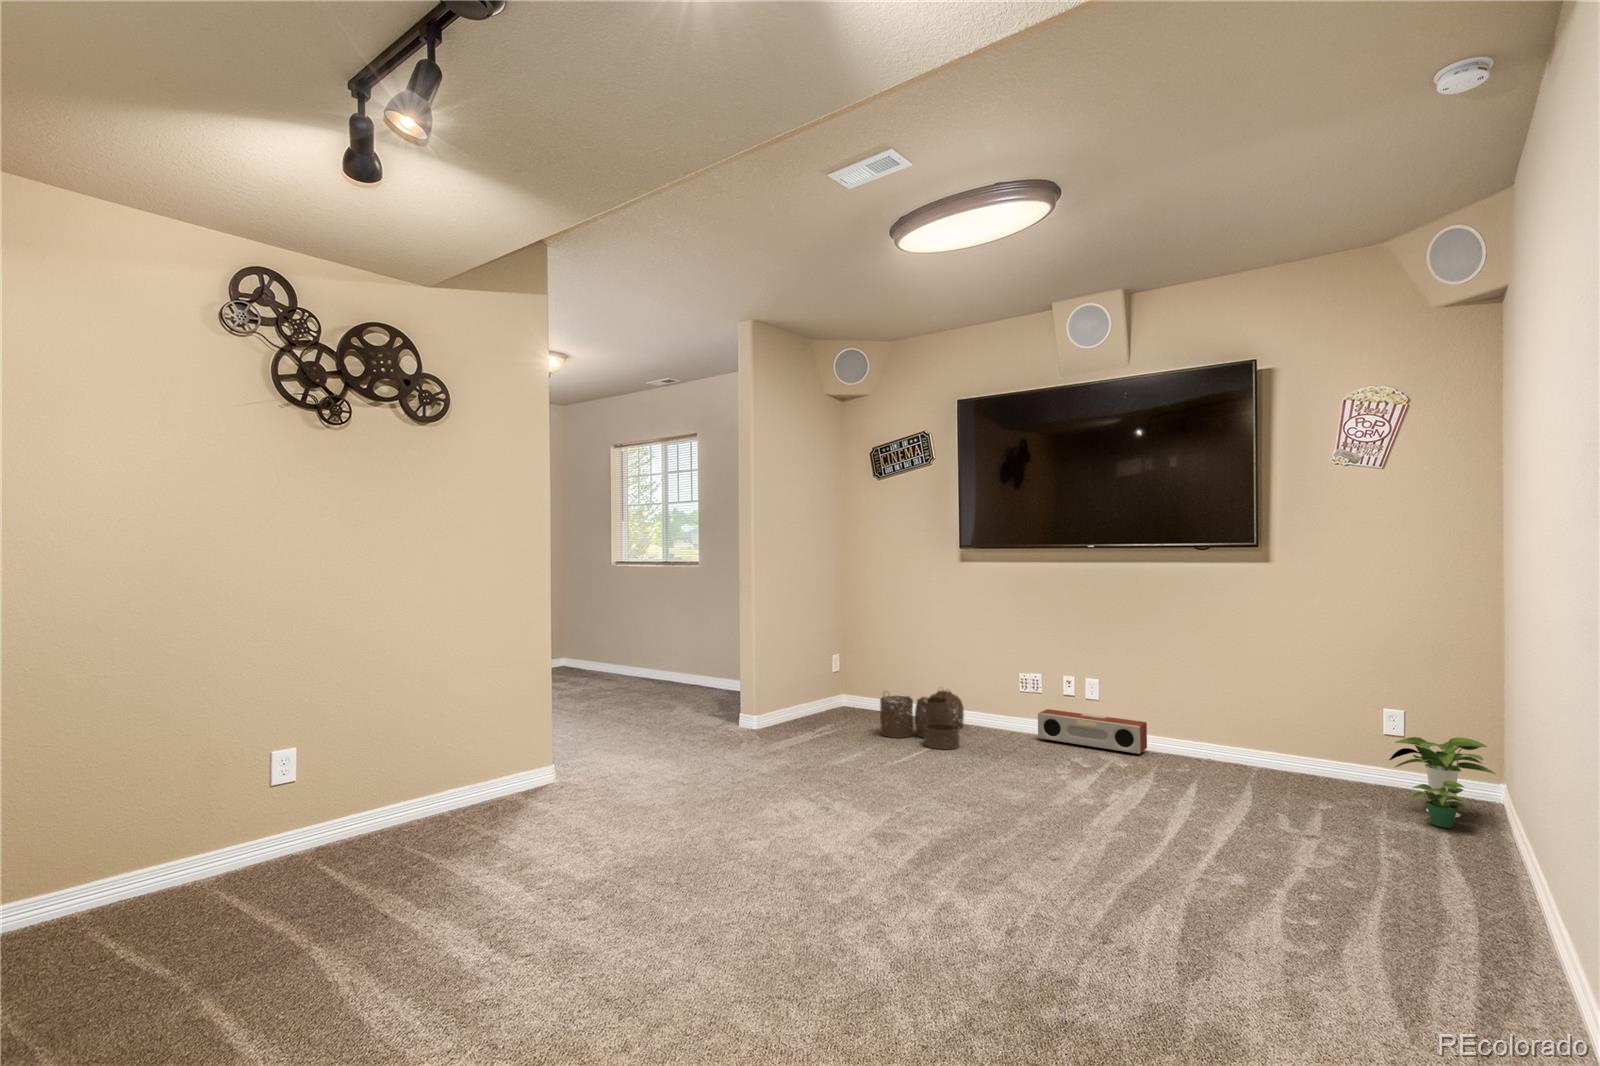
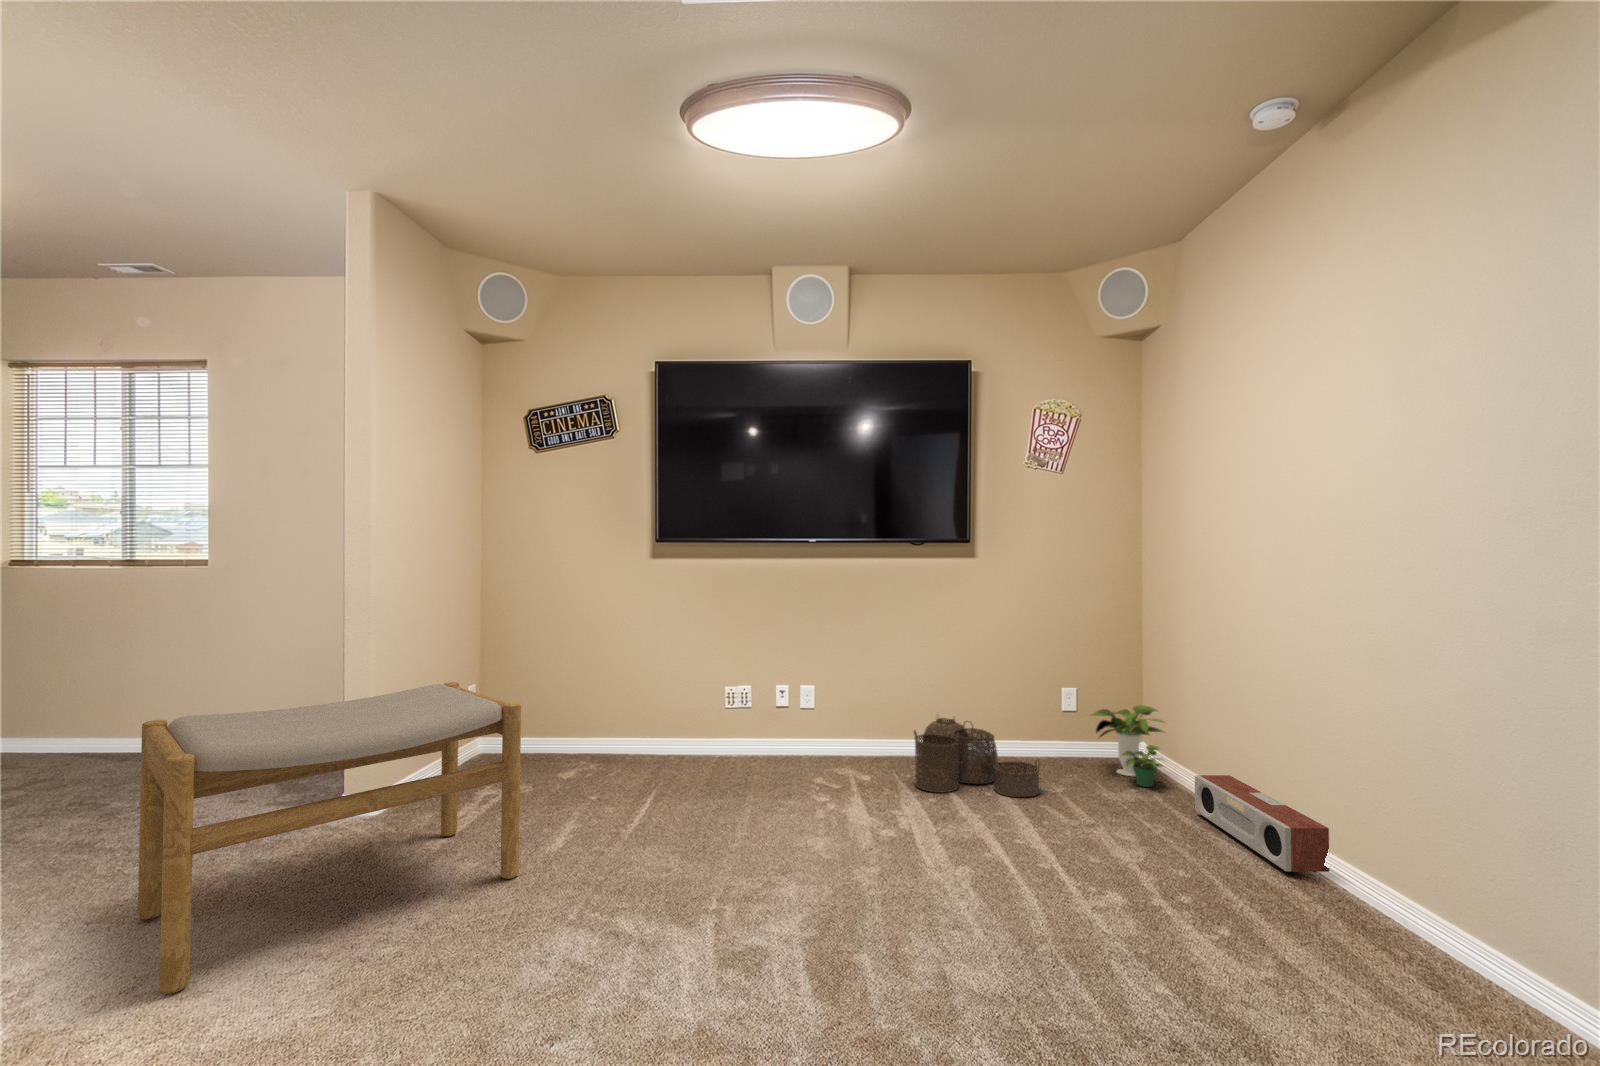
footstool: none [626,646,808,782] -> present [138,682,521,994]
woven basket: present [880,690,964,749] -> present [914,718,1040,797]
speaker: present [1038,709,1147,755] -> present [1195,775,1329,872]

